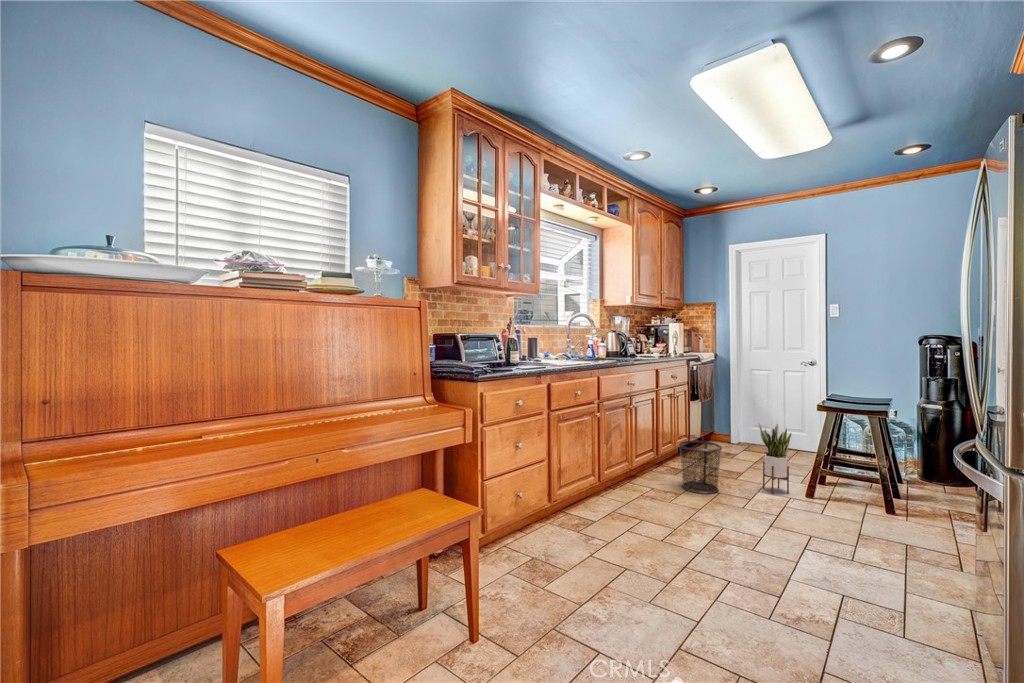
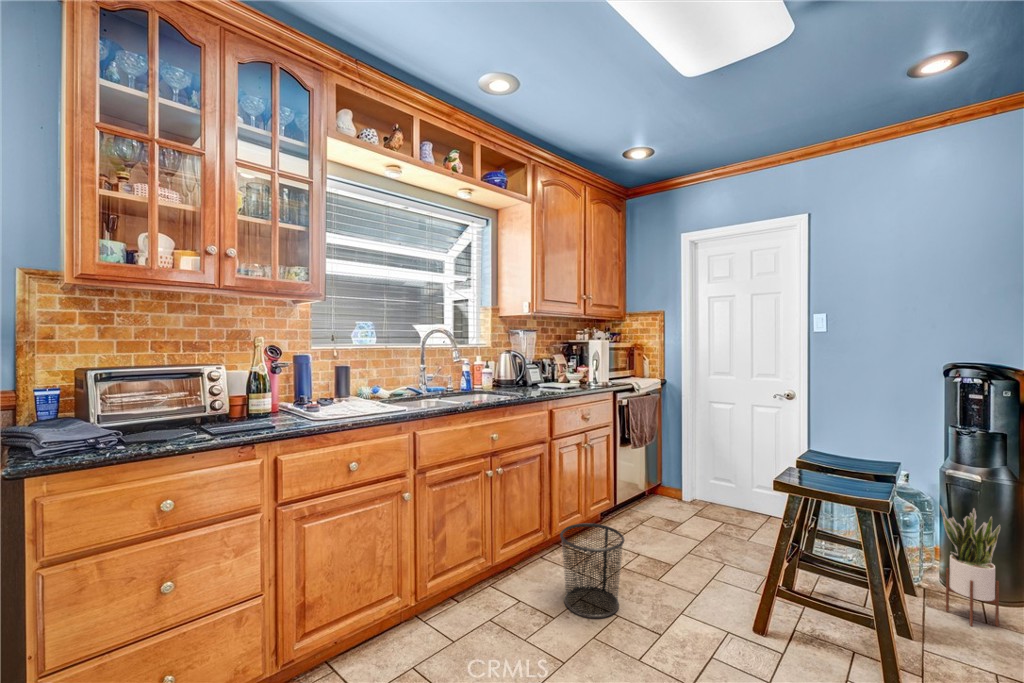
potted plant: present [758,423,791,494] -> present [940,506,1000,626]

